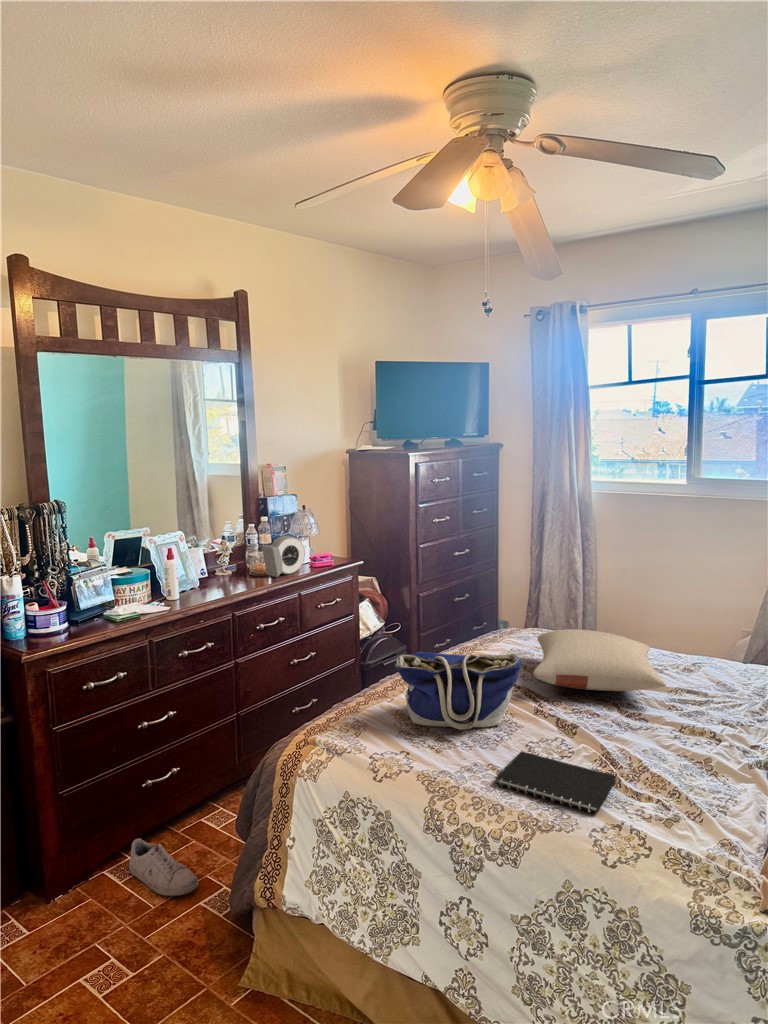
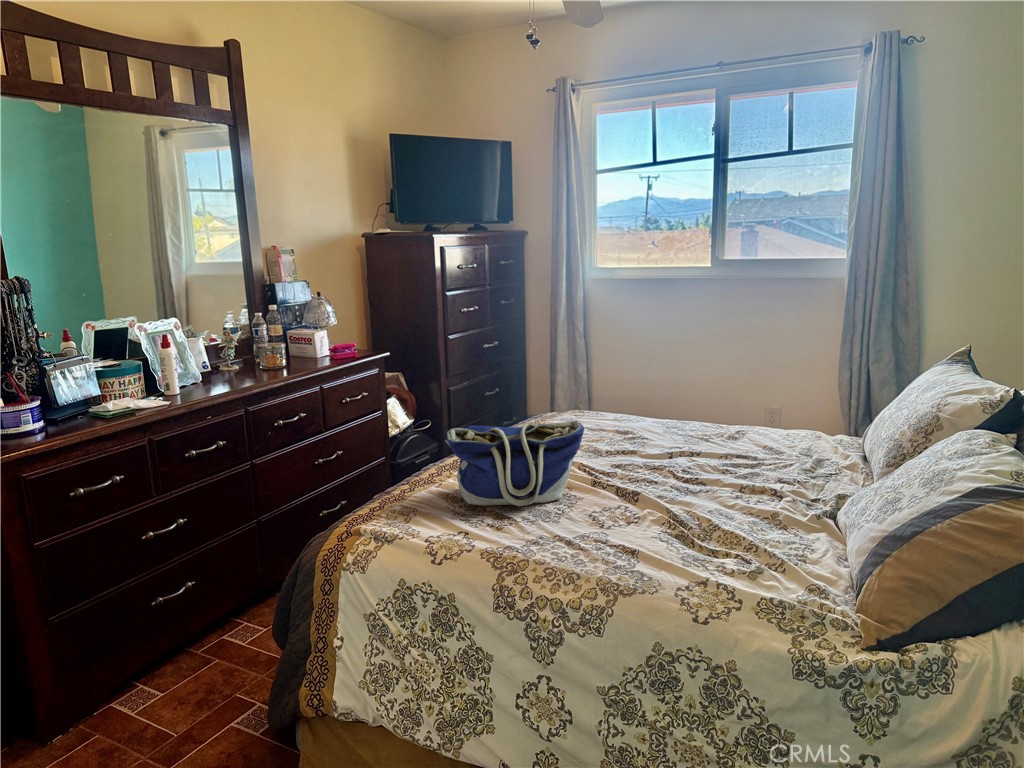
alarm clock: present [262,536,305,577] -> none [274,322,324,368]
pillow: present [533,629,666,691] -> none [585,402,724,459]
notebook: present [496,751,616,813] -> none [568,521,691,573]
shoe: present [129,838,199,896] -> none [138,665,225,724]

